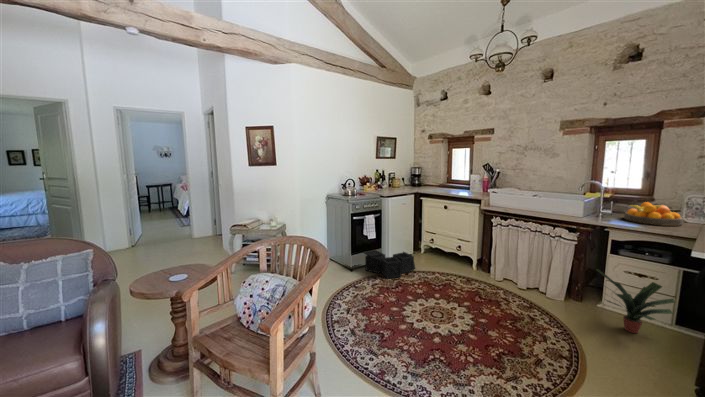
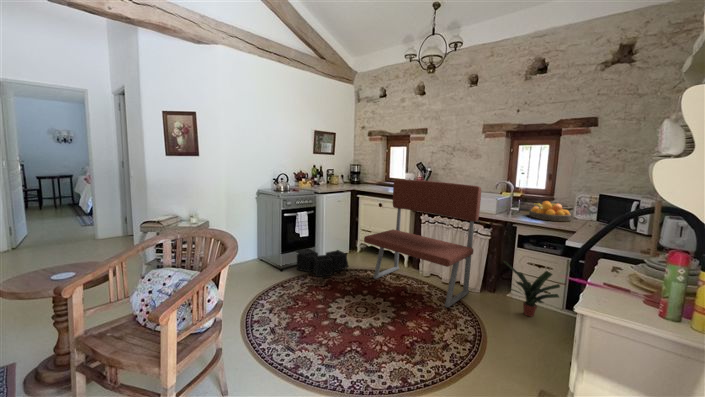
bench: none [434,182,567,317] -> present [364,179,481,307]

